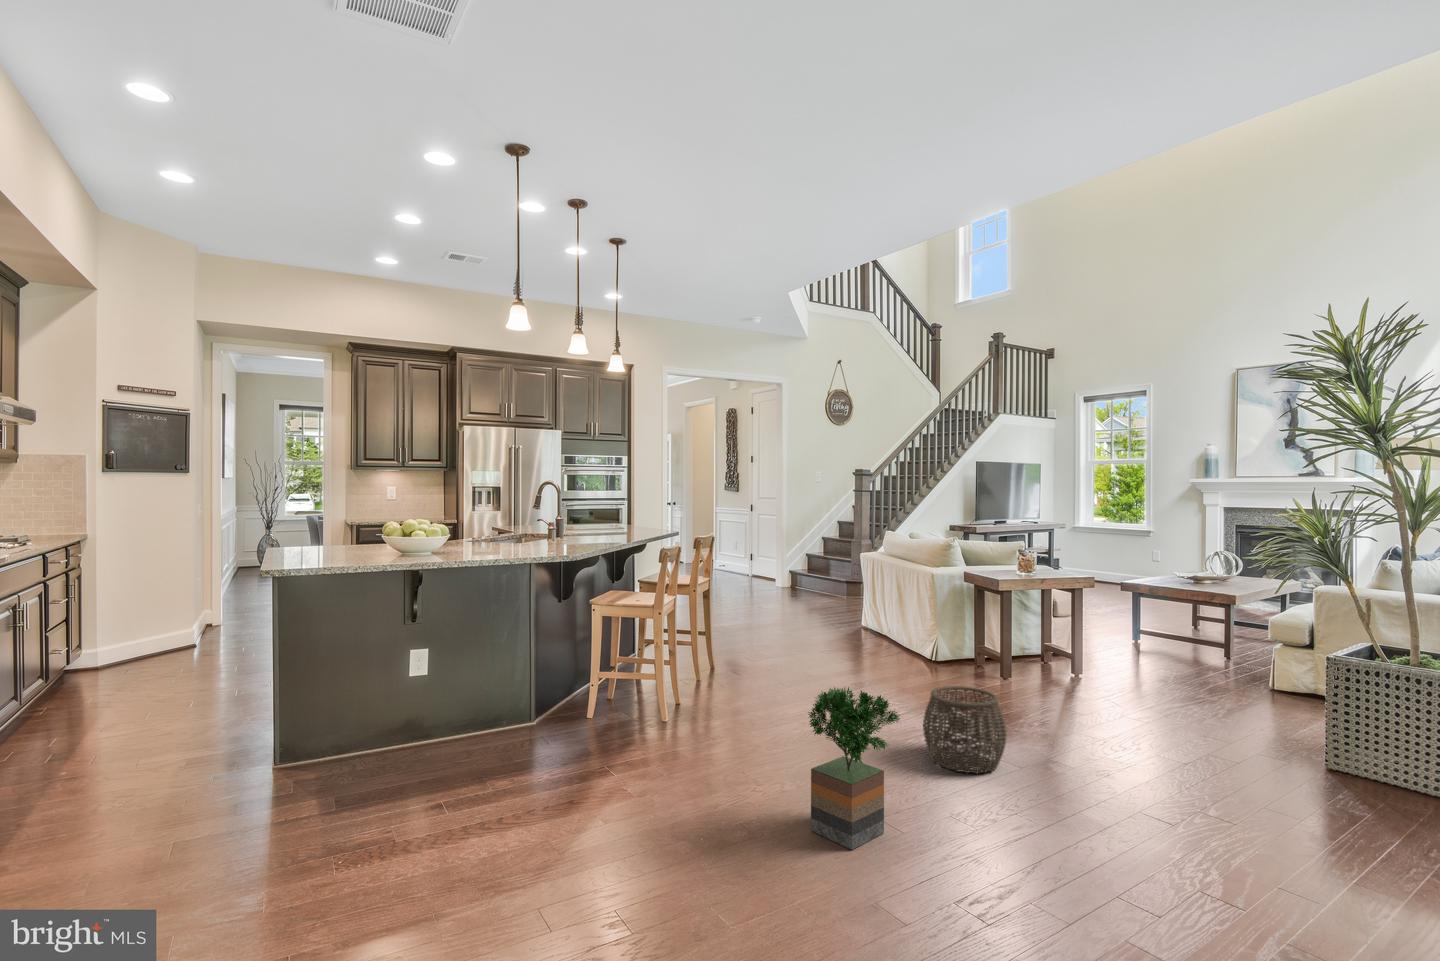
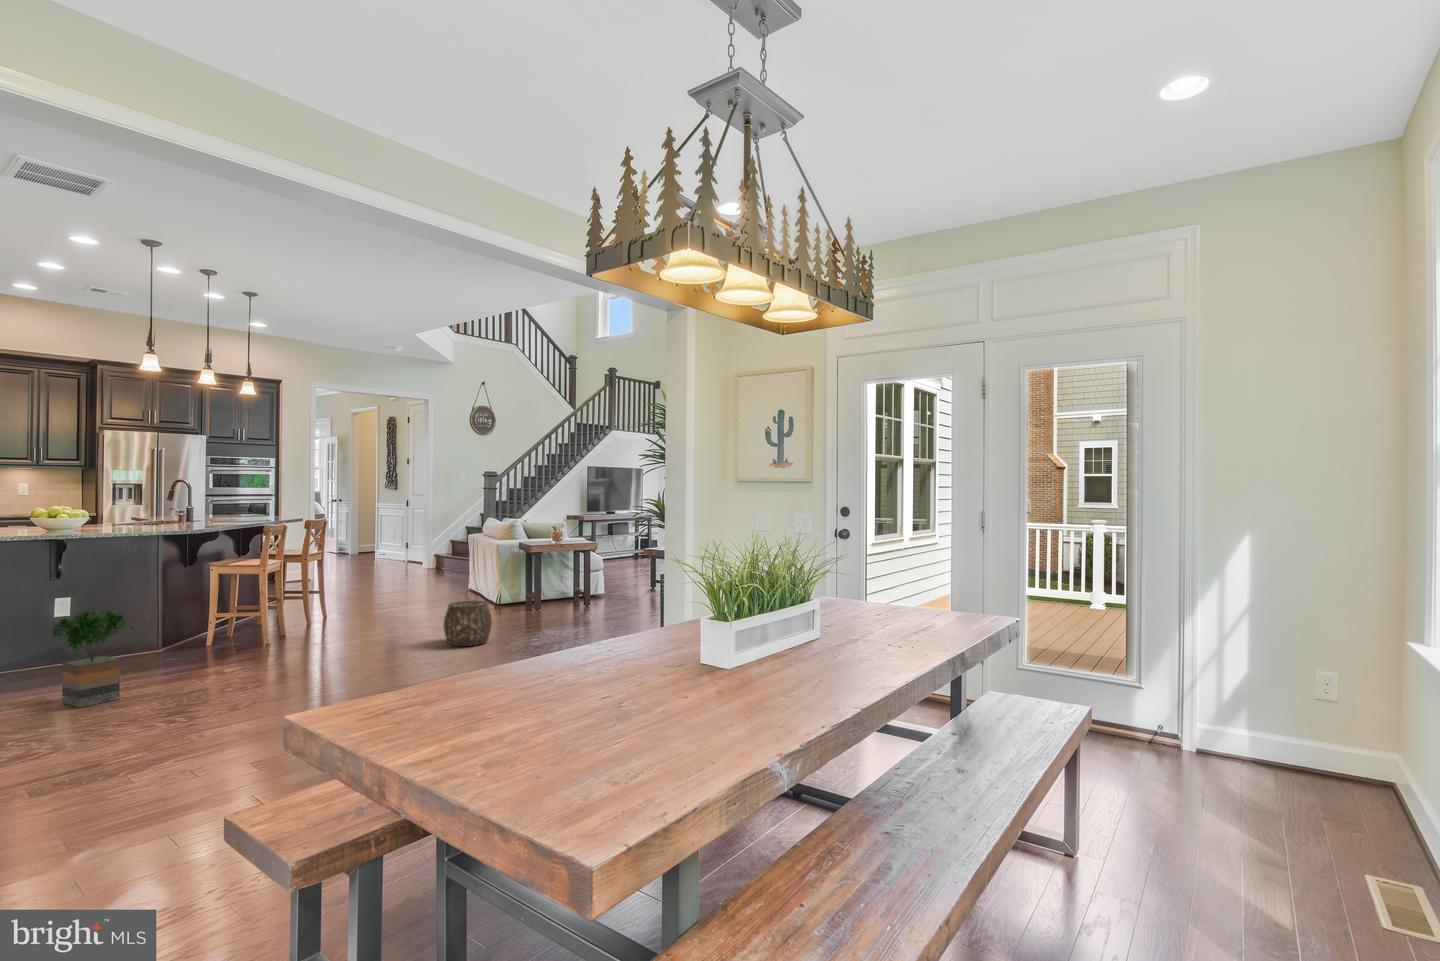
potted tree: present [808,687,900,850] -> present [51,610,135,708]

